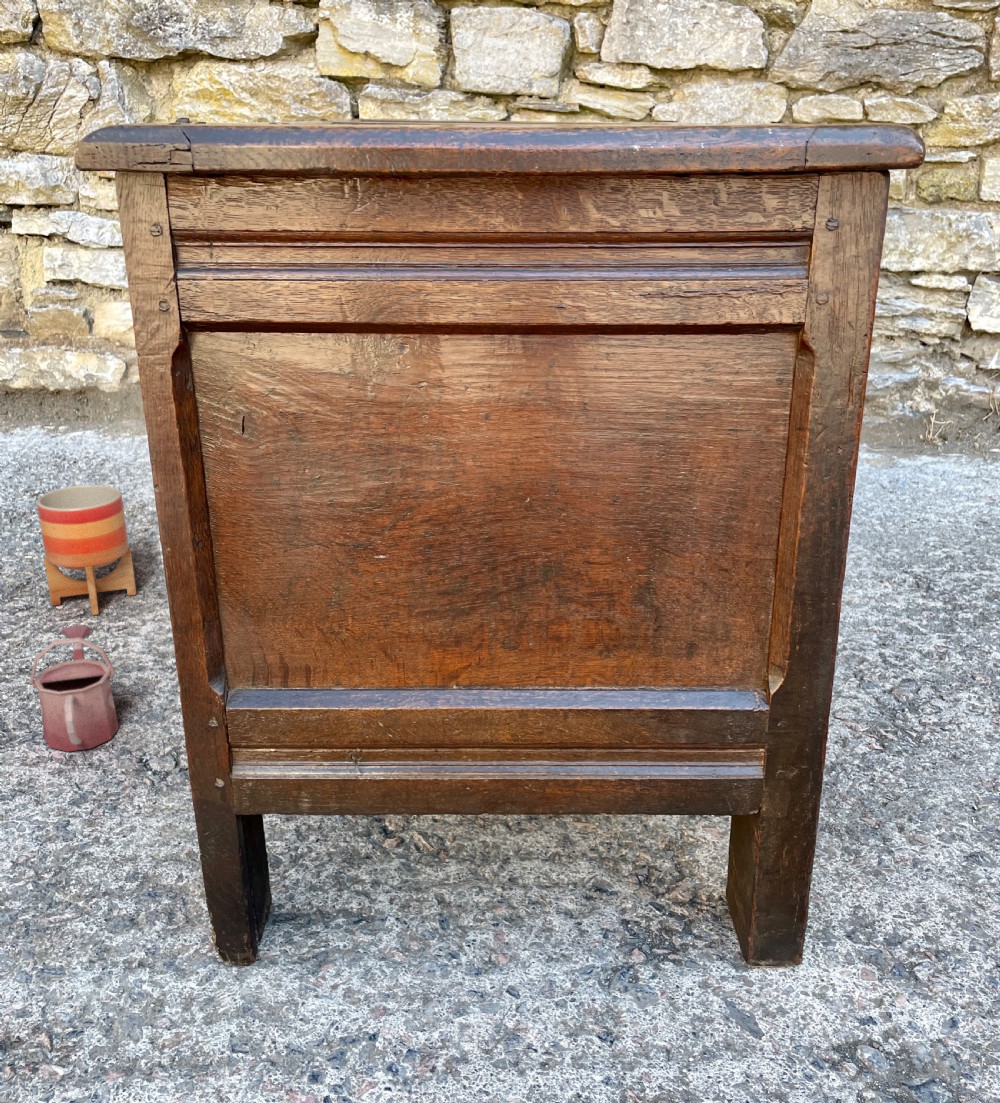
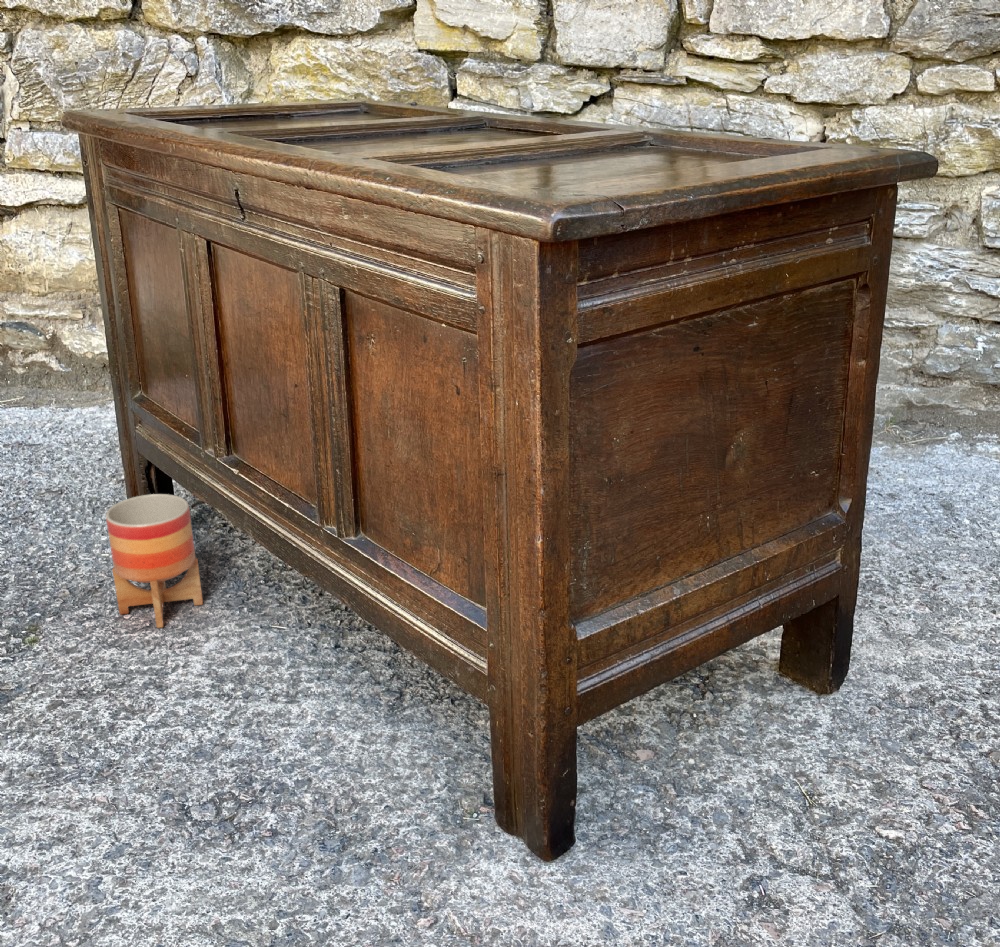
watering can: present [30,625,119,751] -> none [77,660,165,794]

